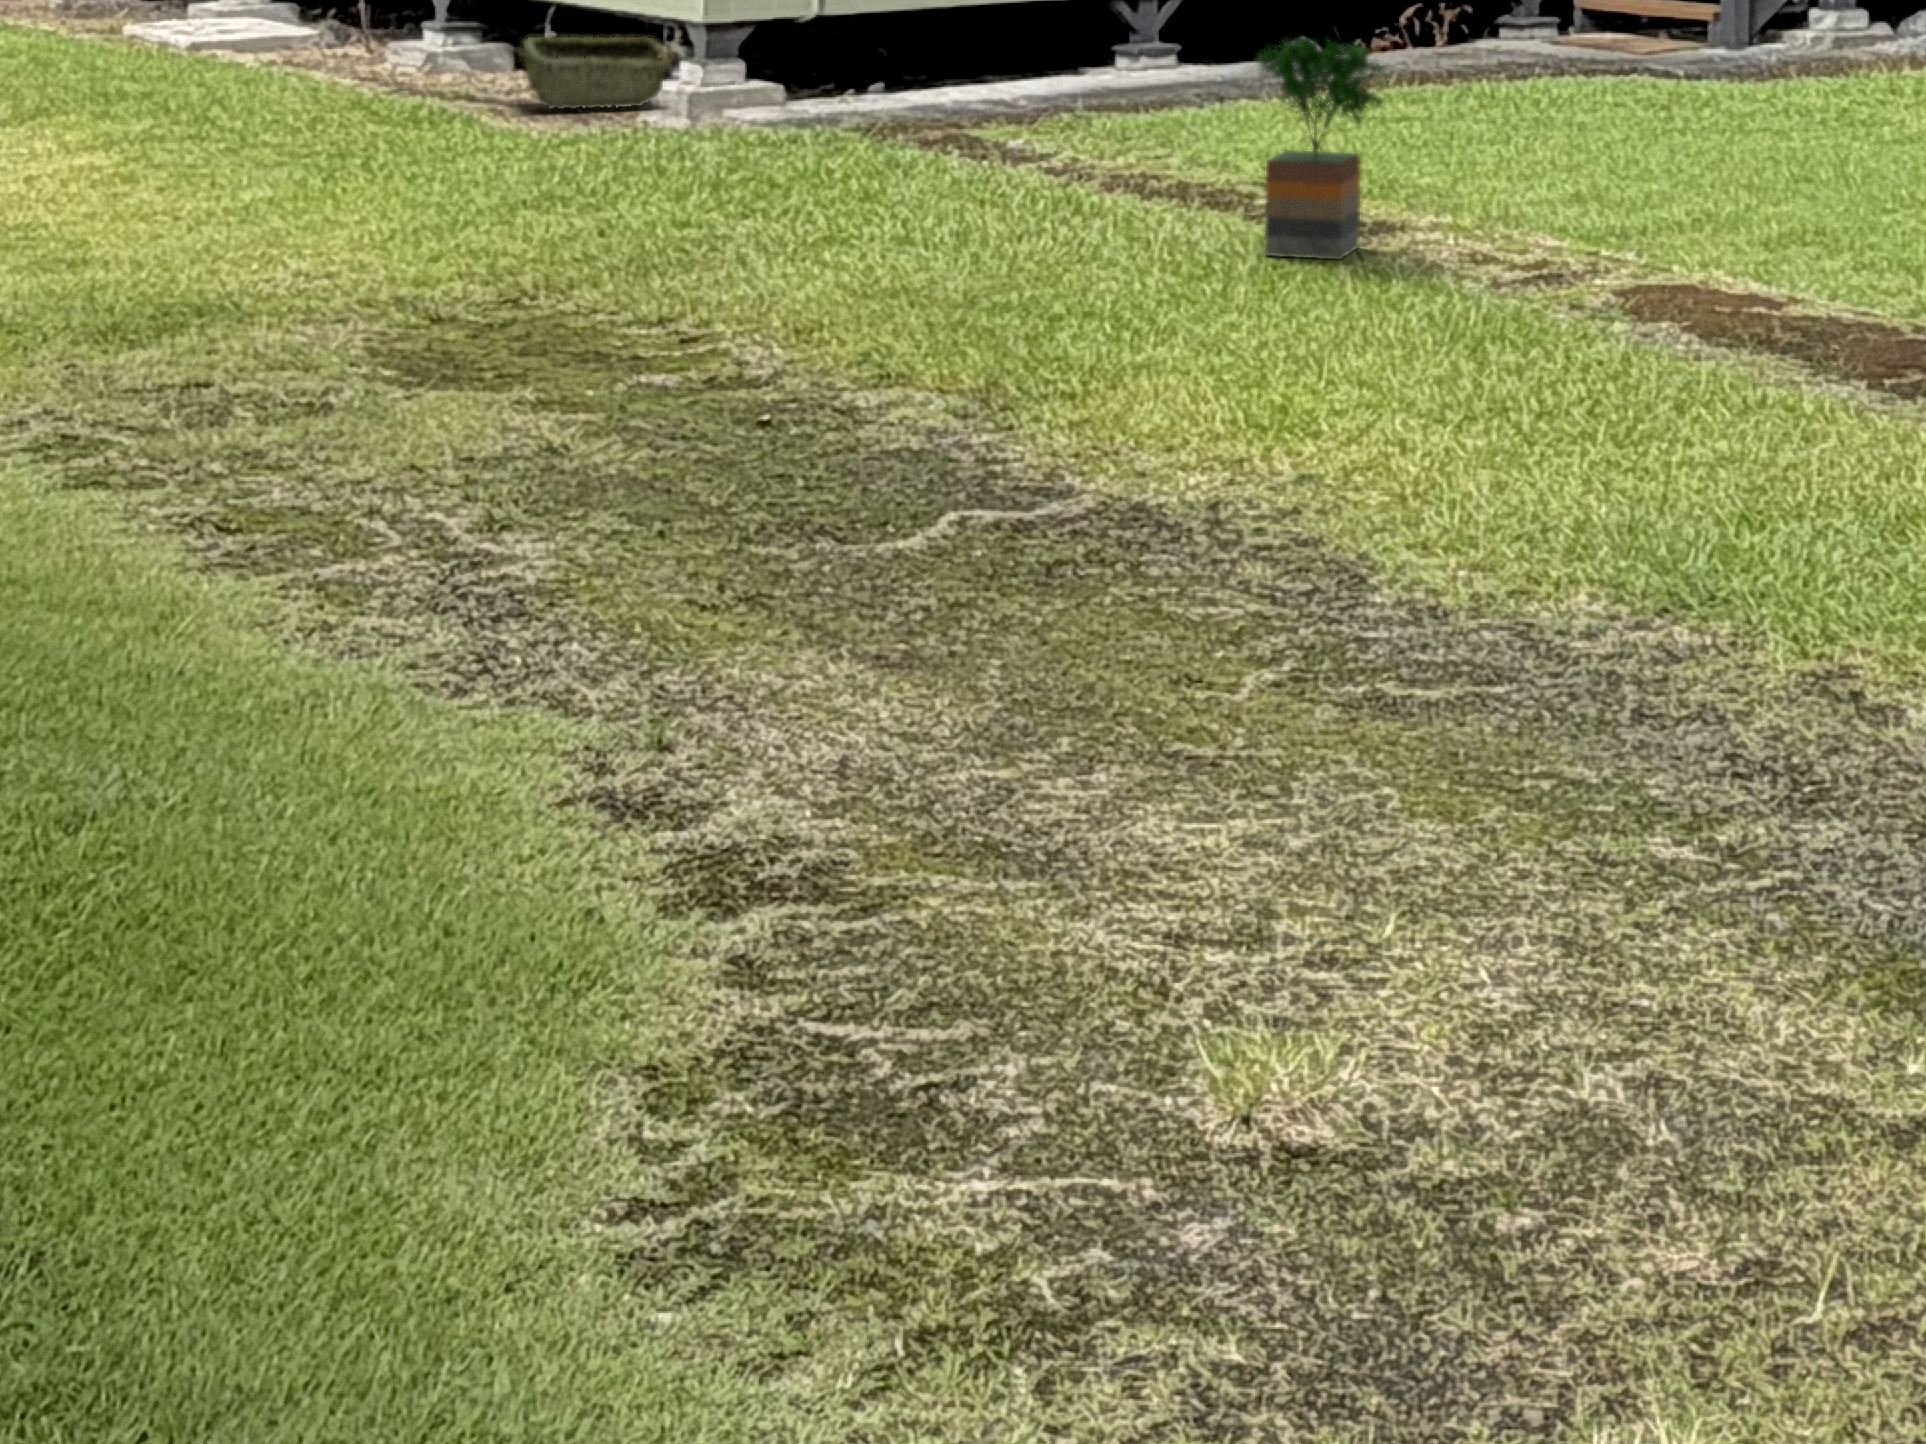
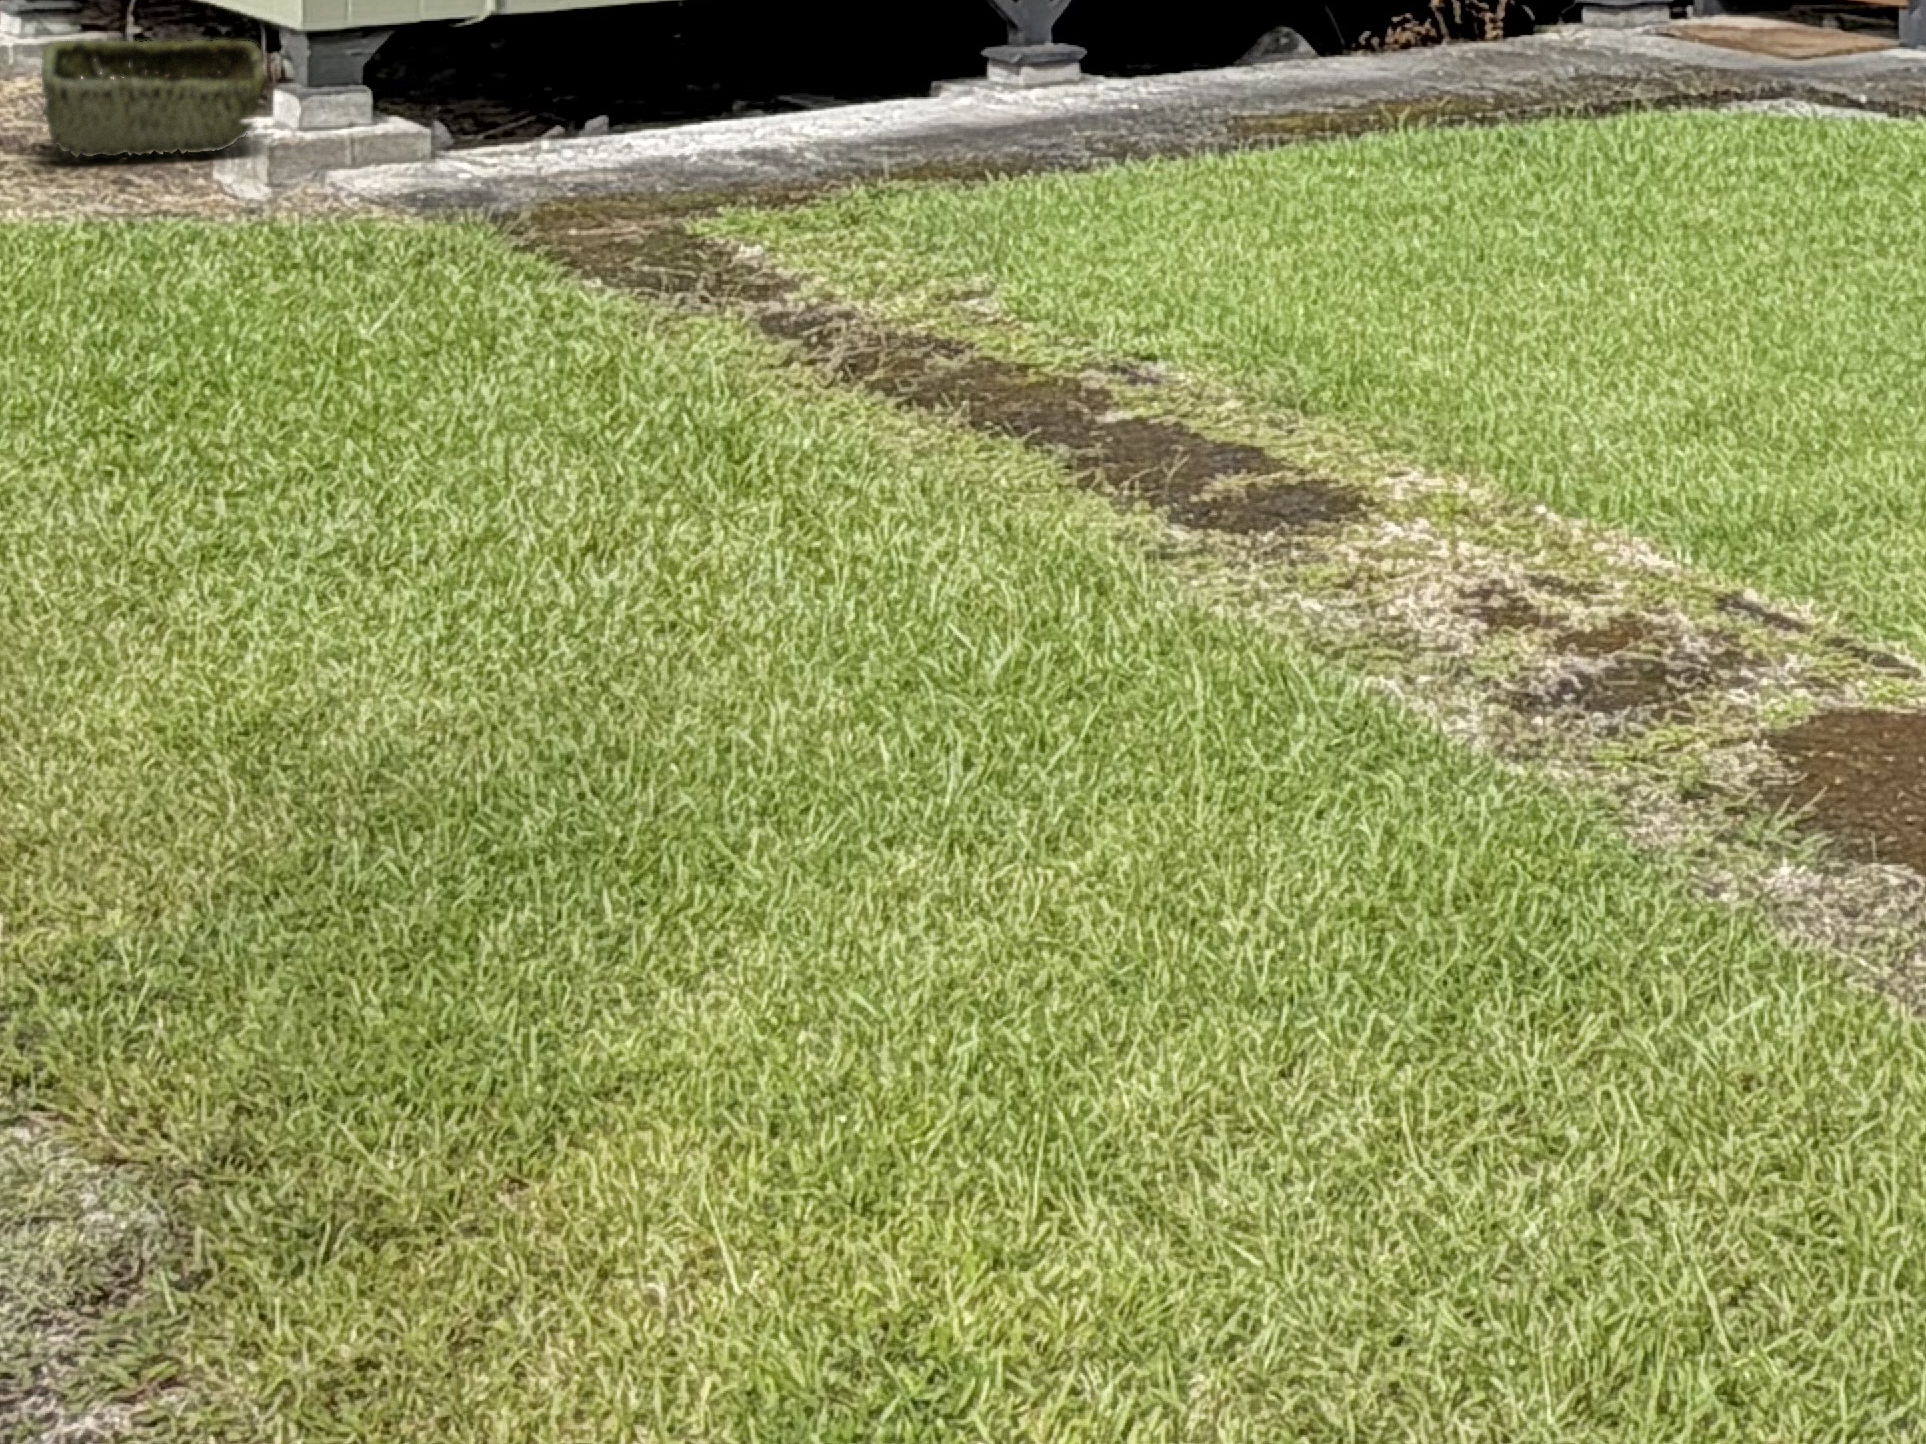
potted tree: present [1256,39,1386,259] -> none [1021,143,1294,604]

